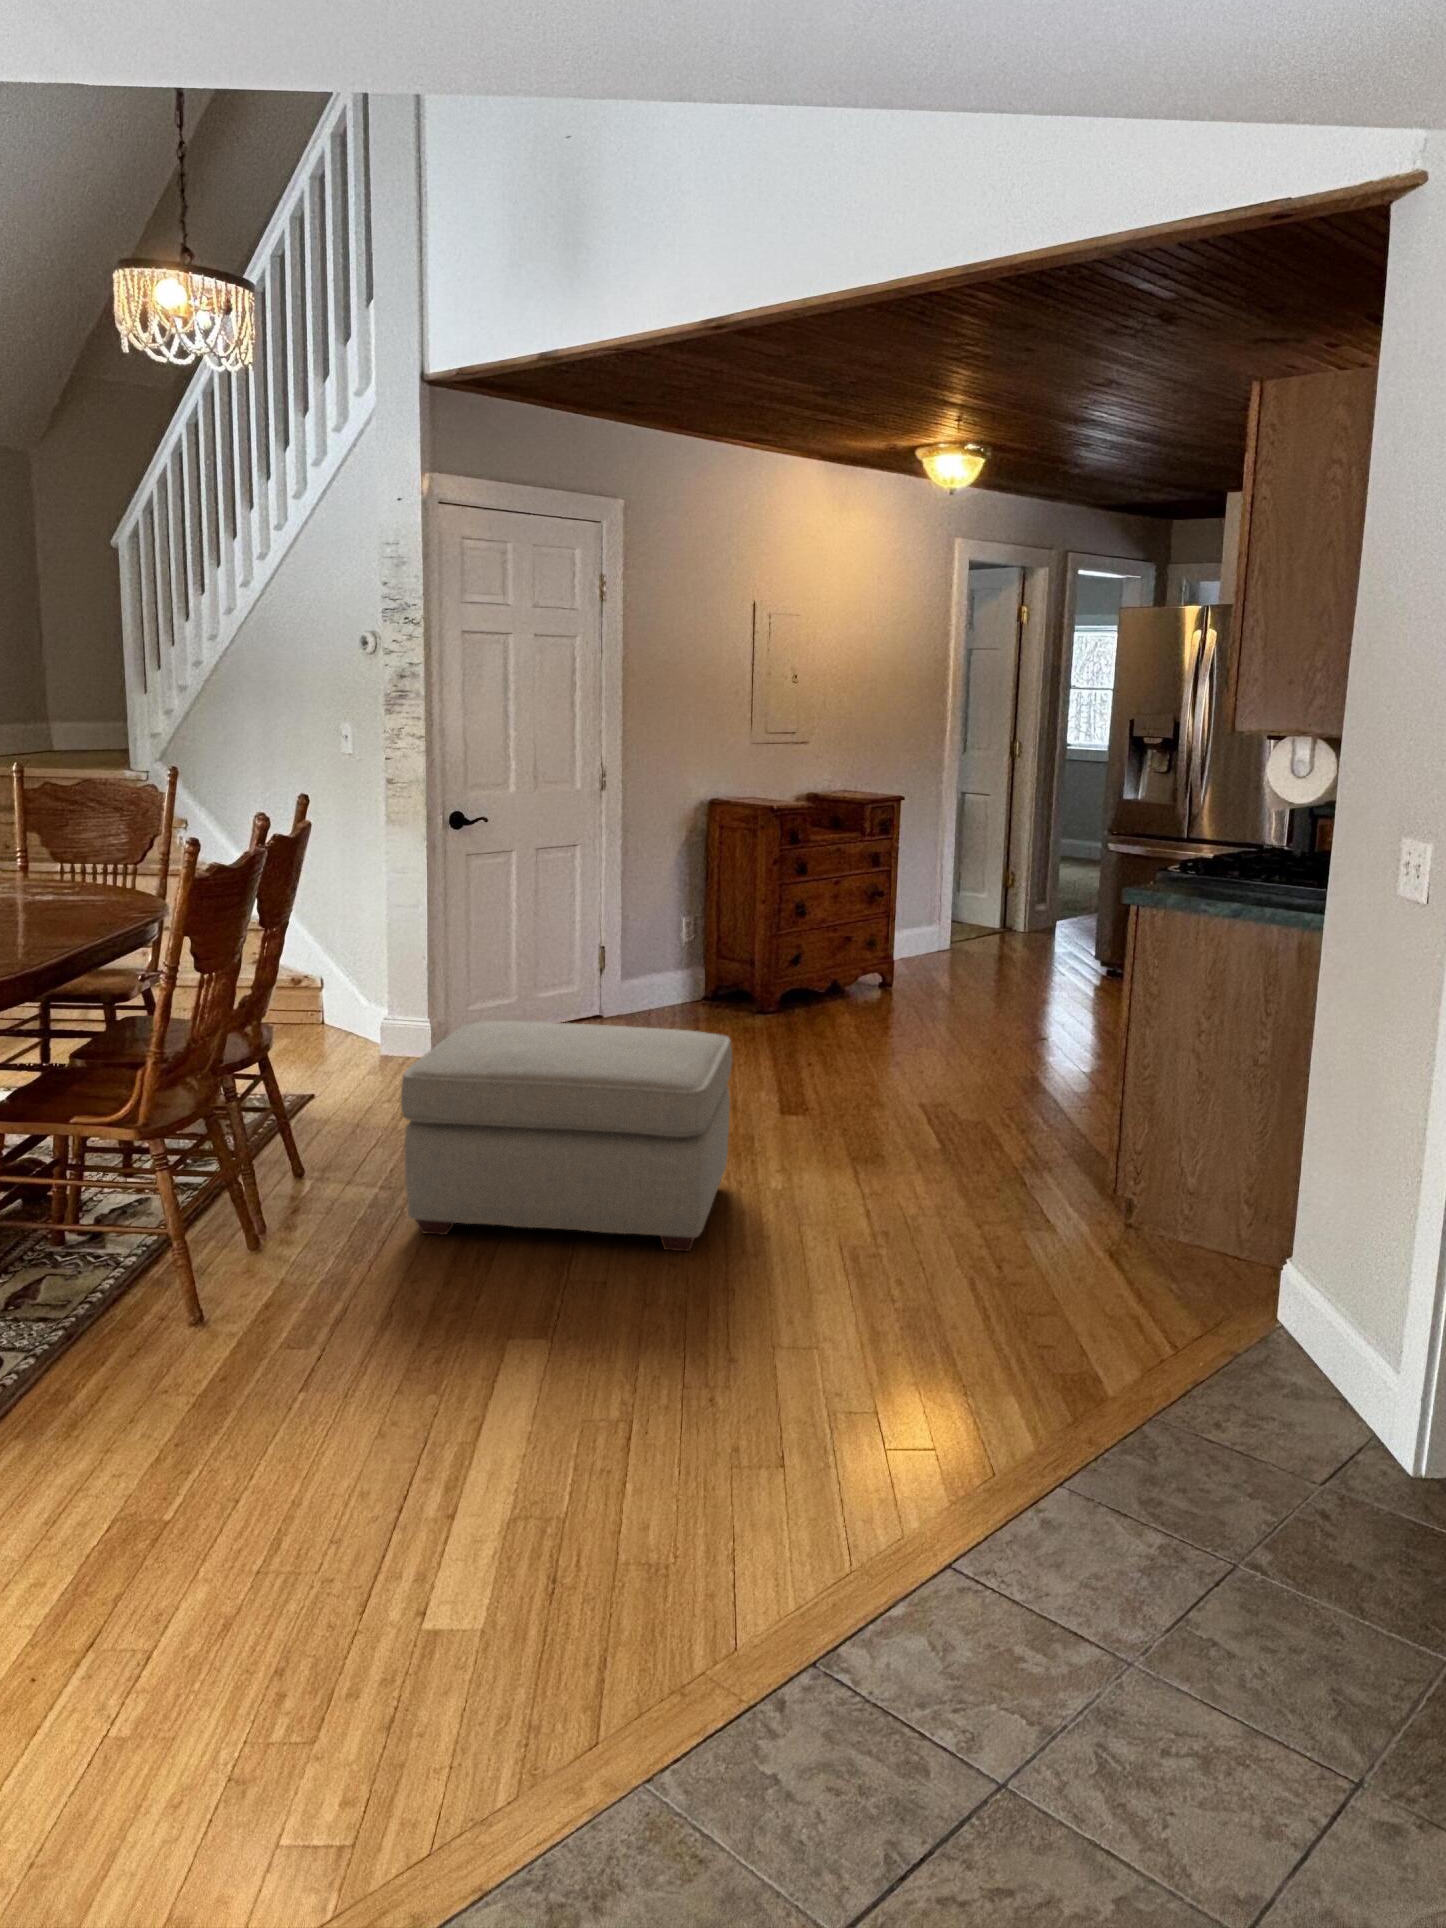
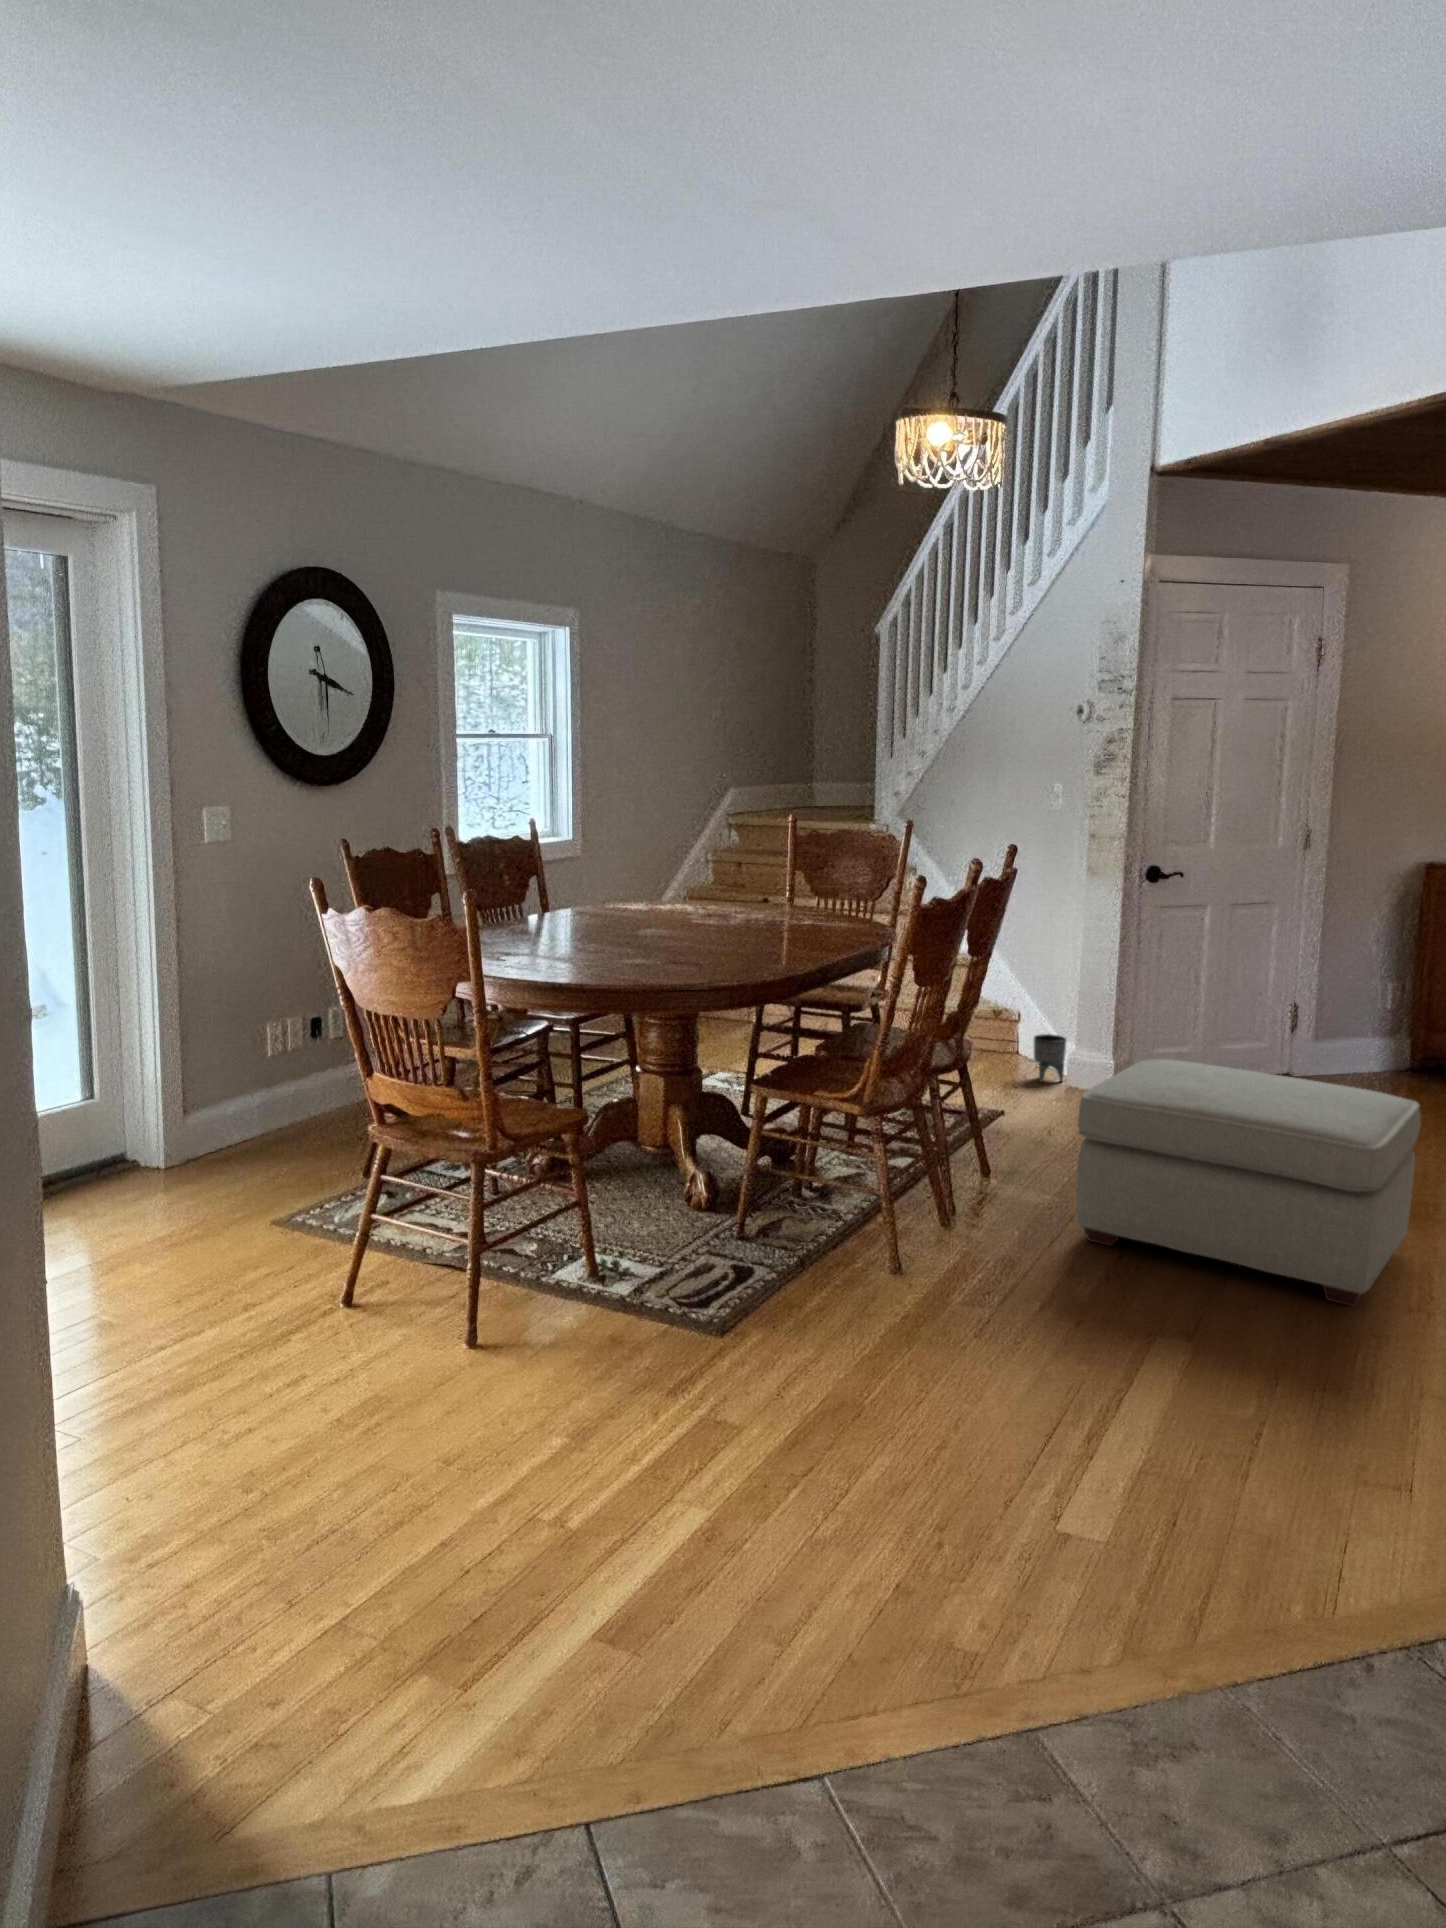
planter: none [340,1002,377,1057] -> present [1034,1034,1066,1083]

